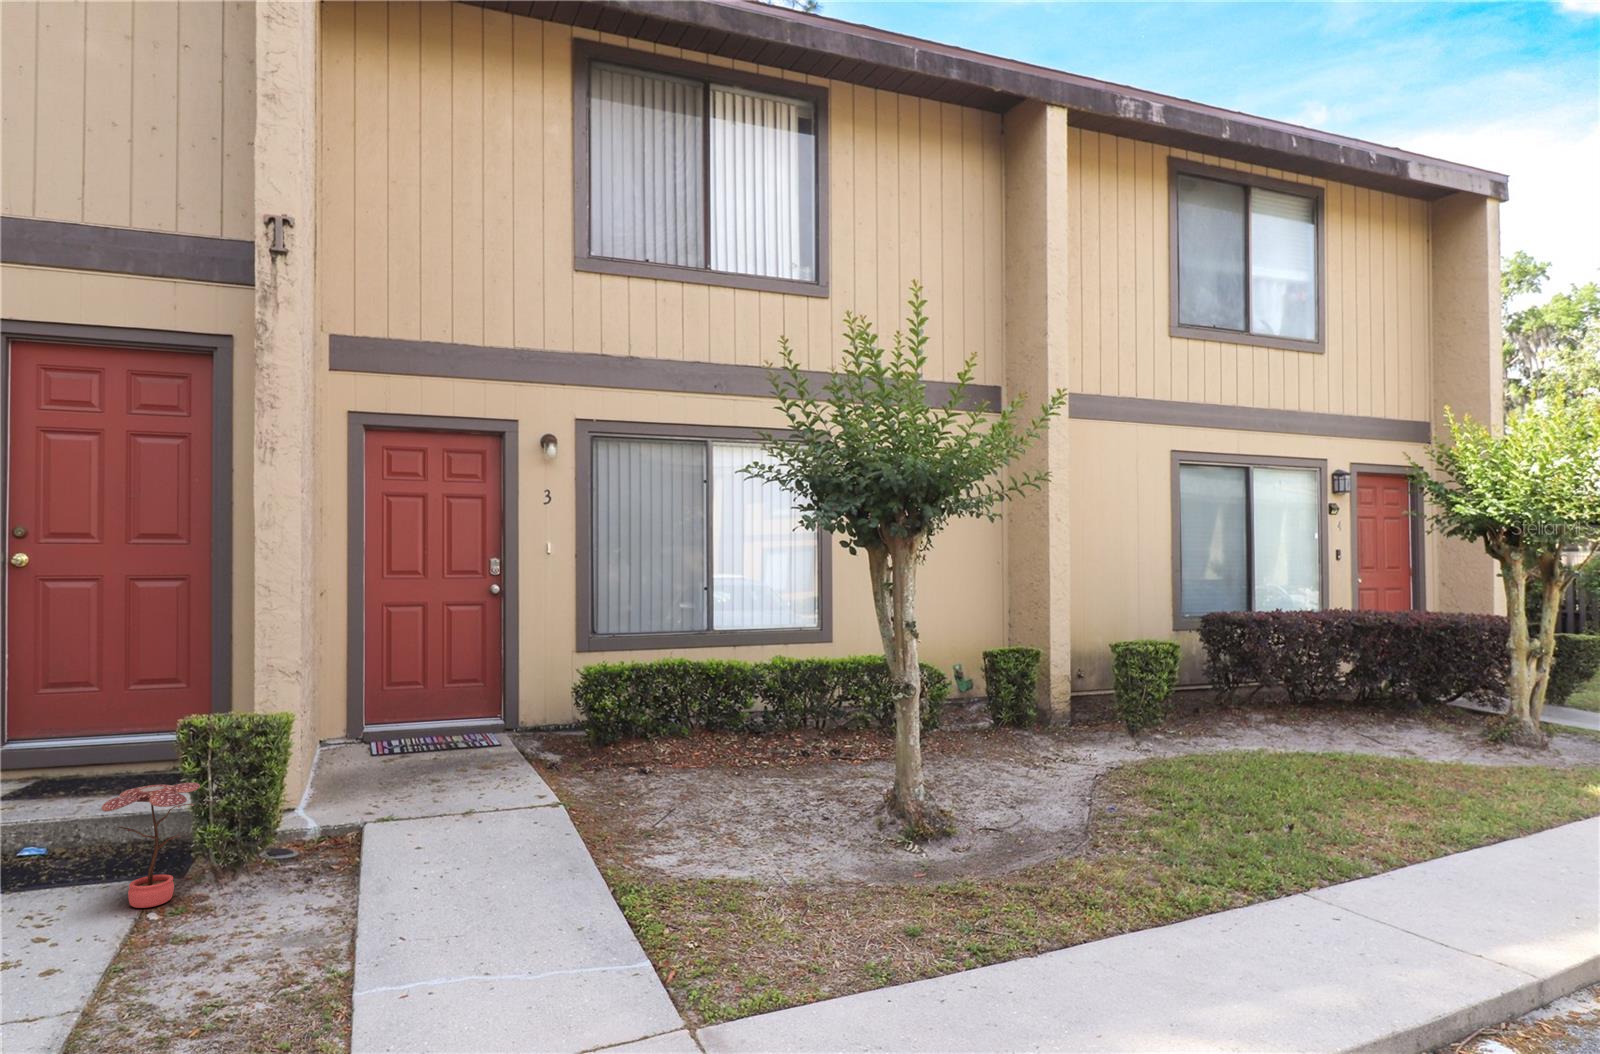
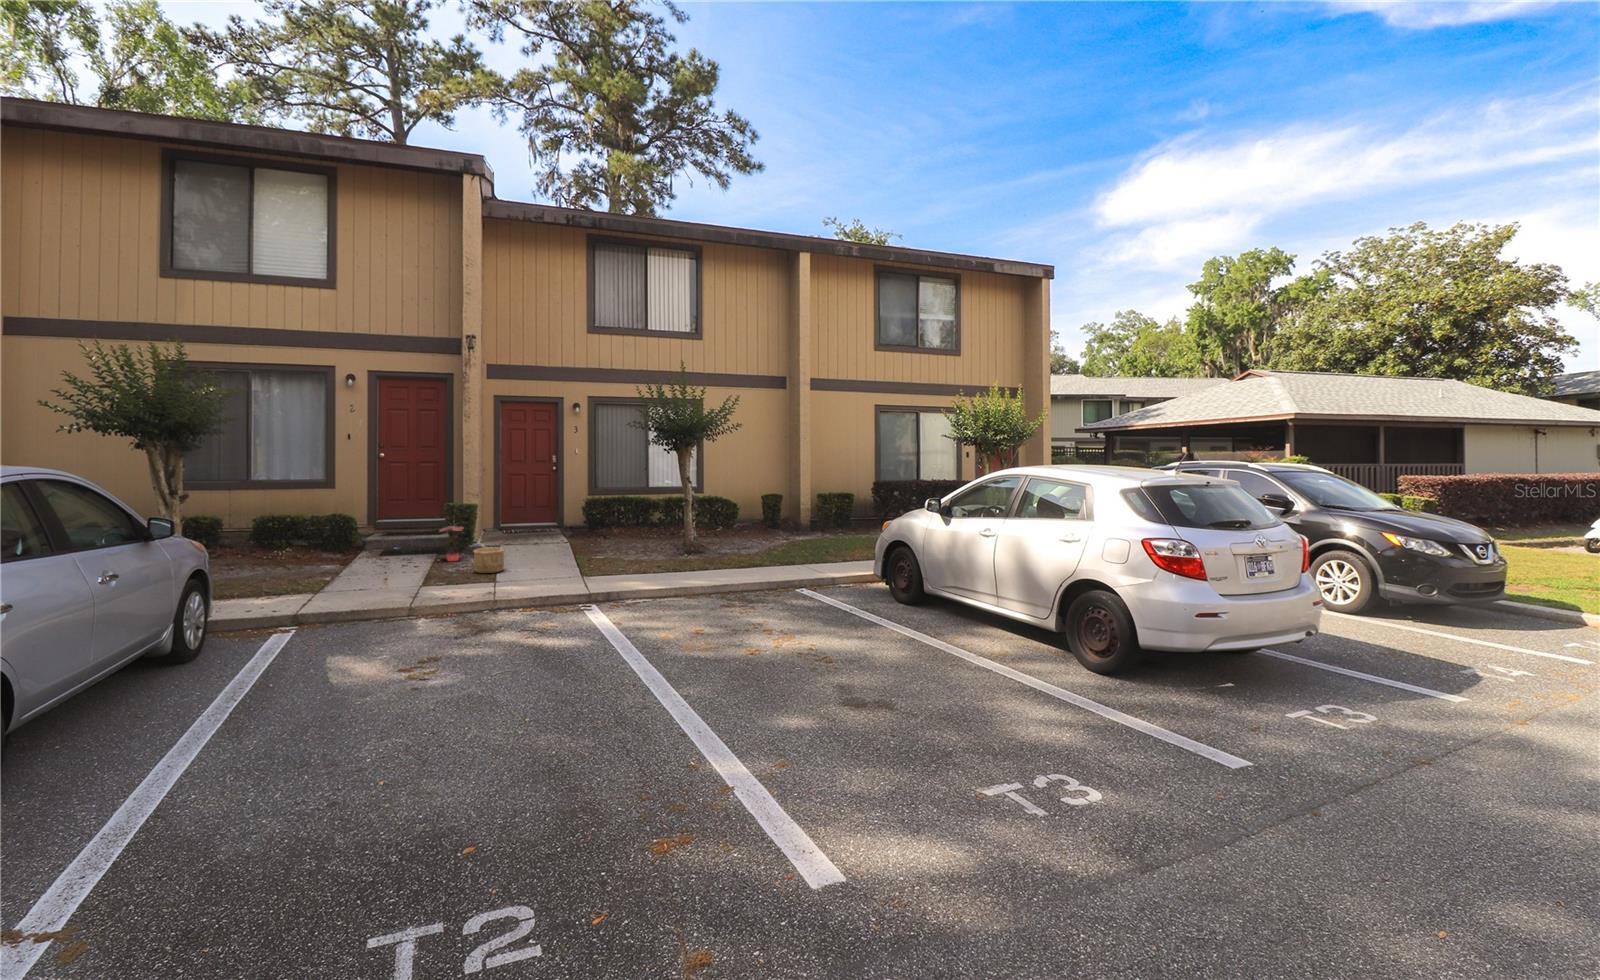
wooden bucket: none [179,882,305,1007] -> present [474,547,504,573]

